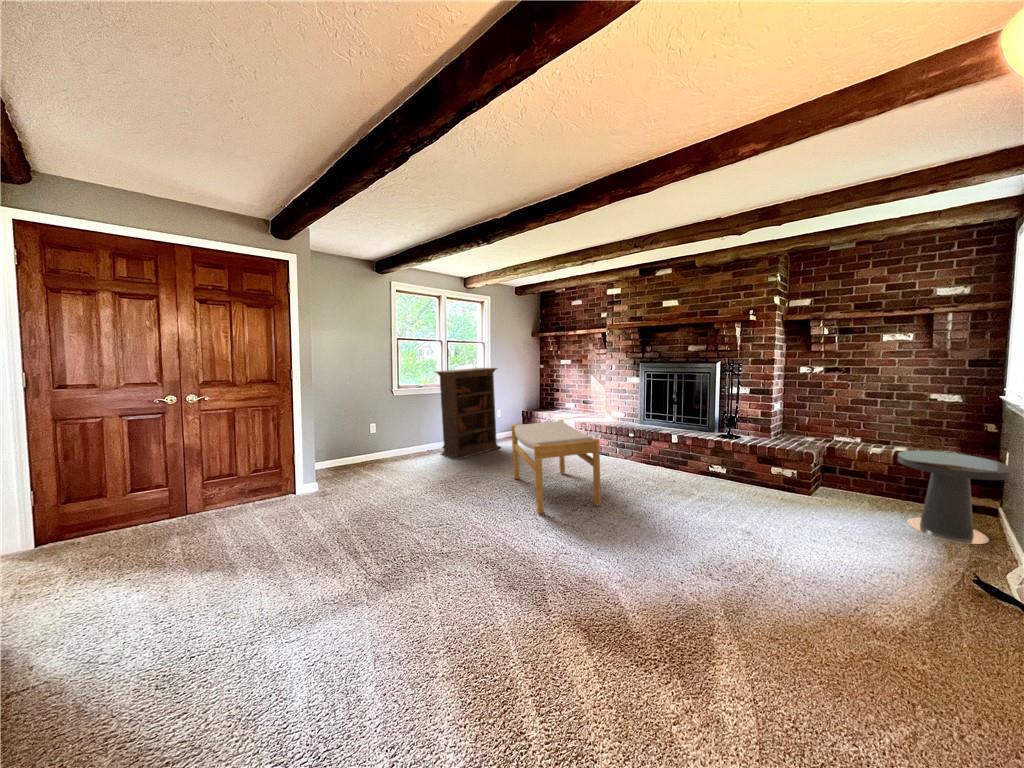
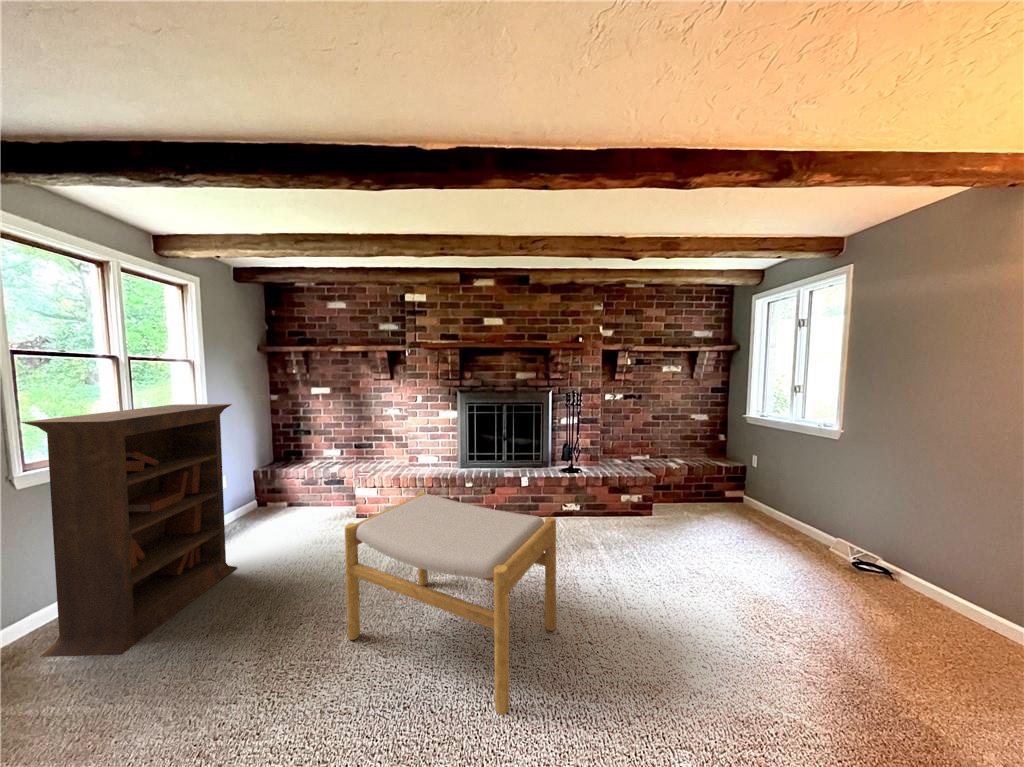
side table: present [898,450,1013,544] -> none [718,458,786,529]

